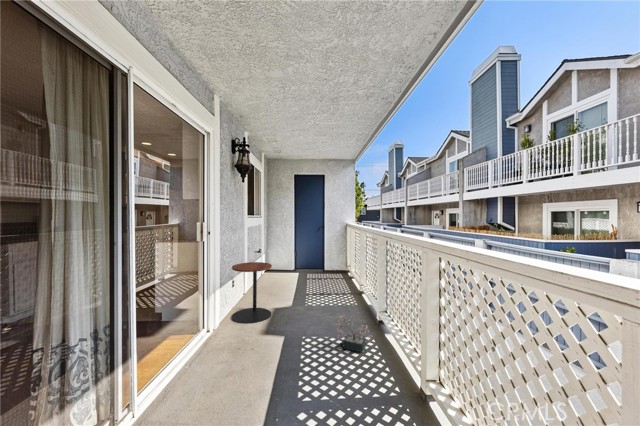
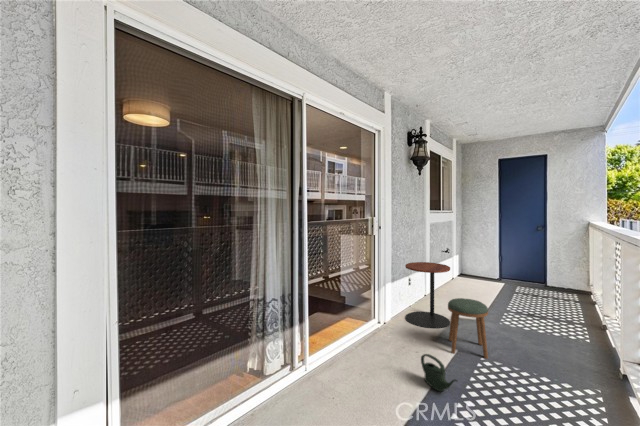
stool: none [275,289,307,340] -> present [448,298,488,359]
decorative plant: present [337,315,370,353] -> none [524,345,587,406]
watering can: none [262,348,298,379] -> present [421,354,457,391]

